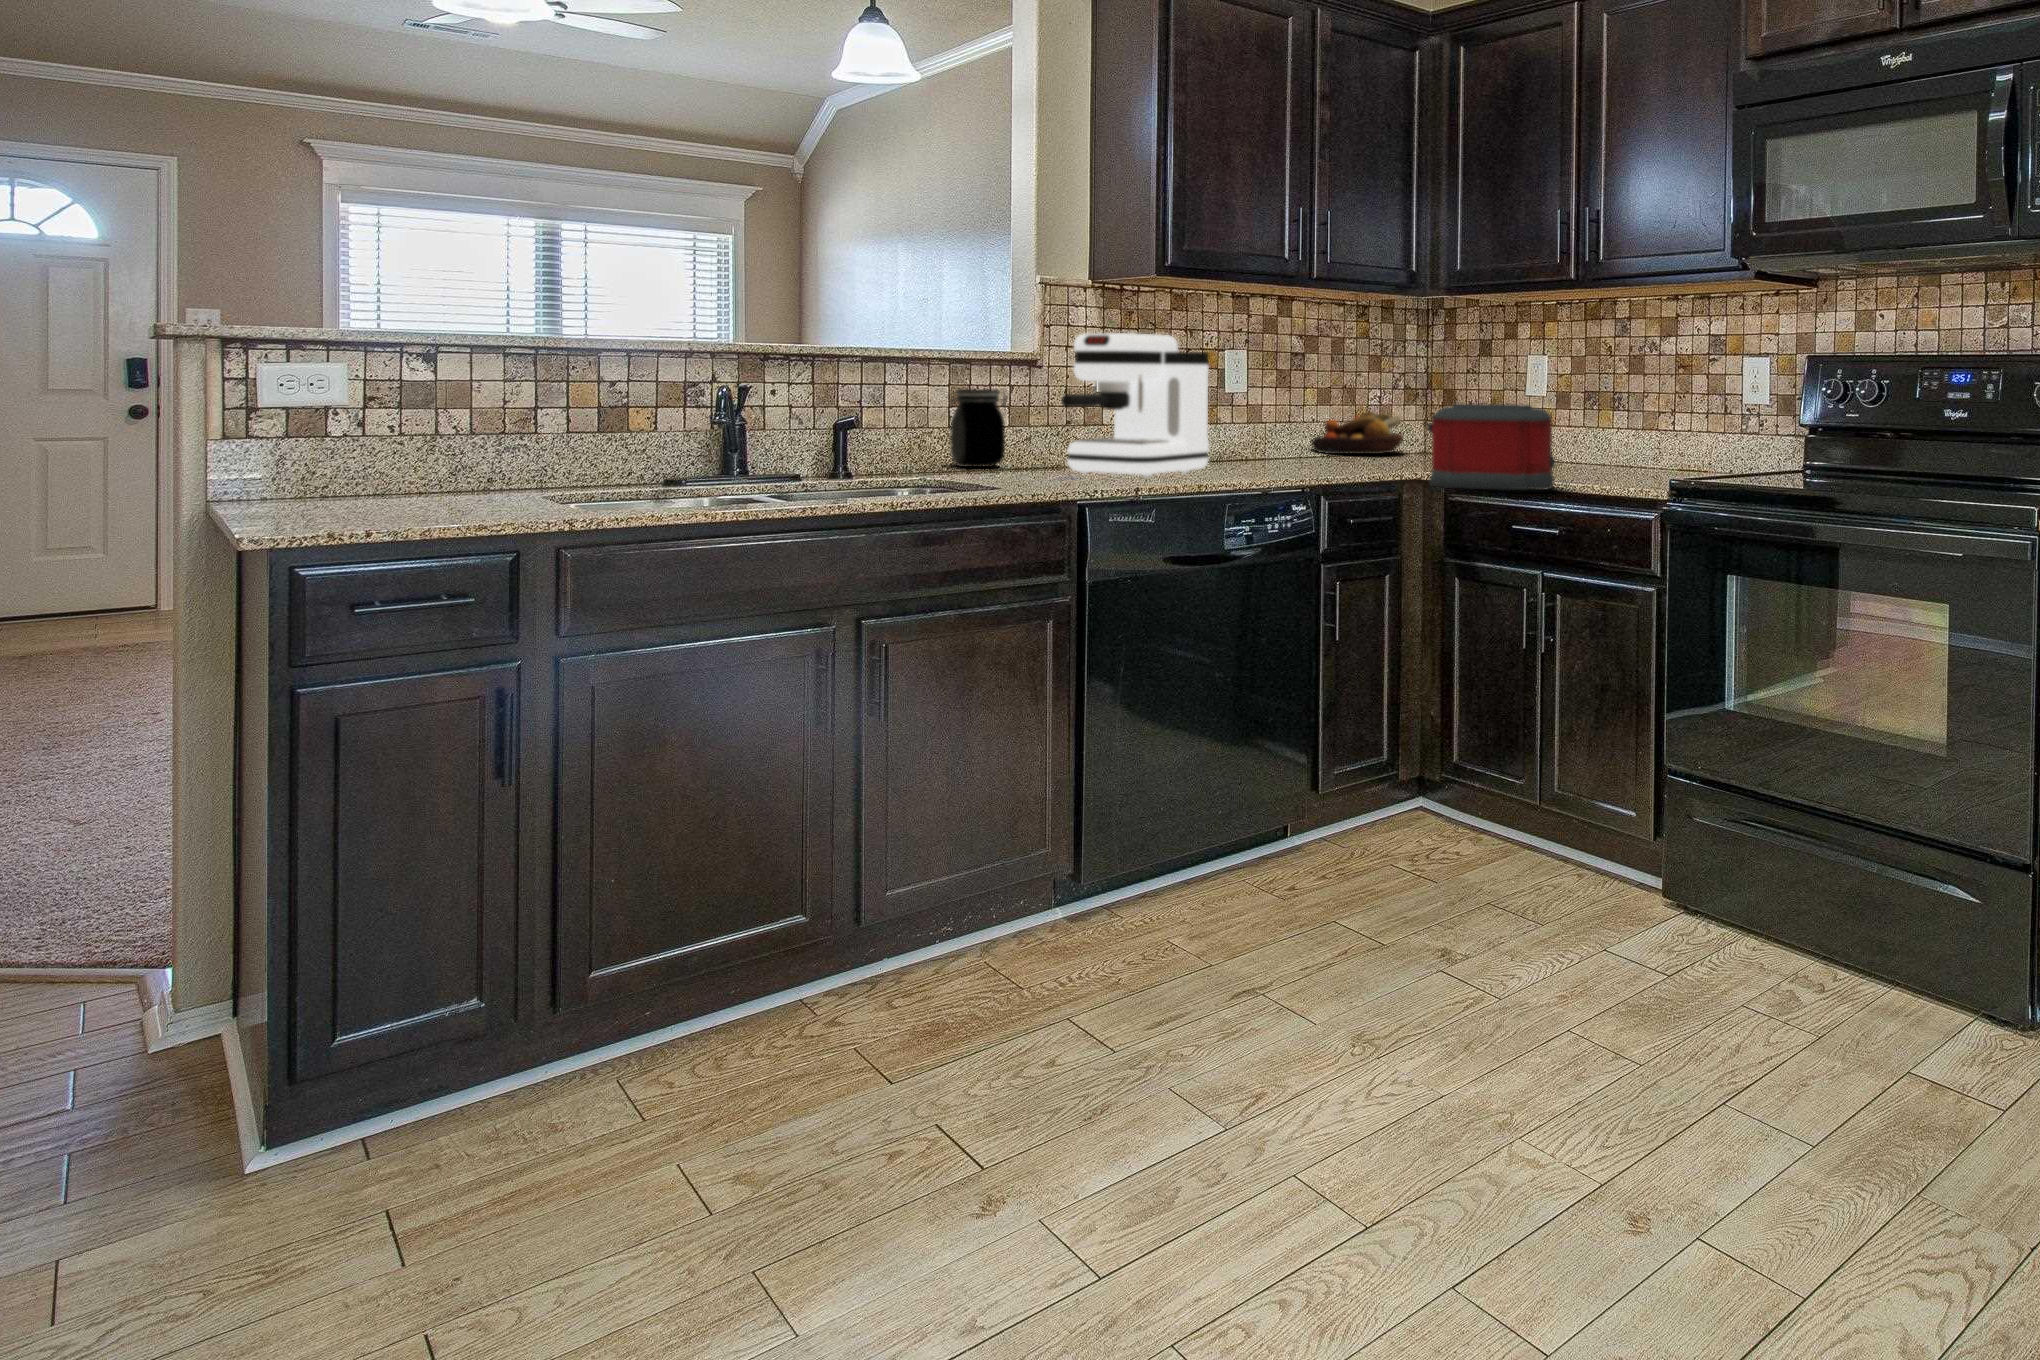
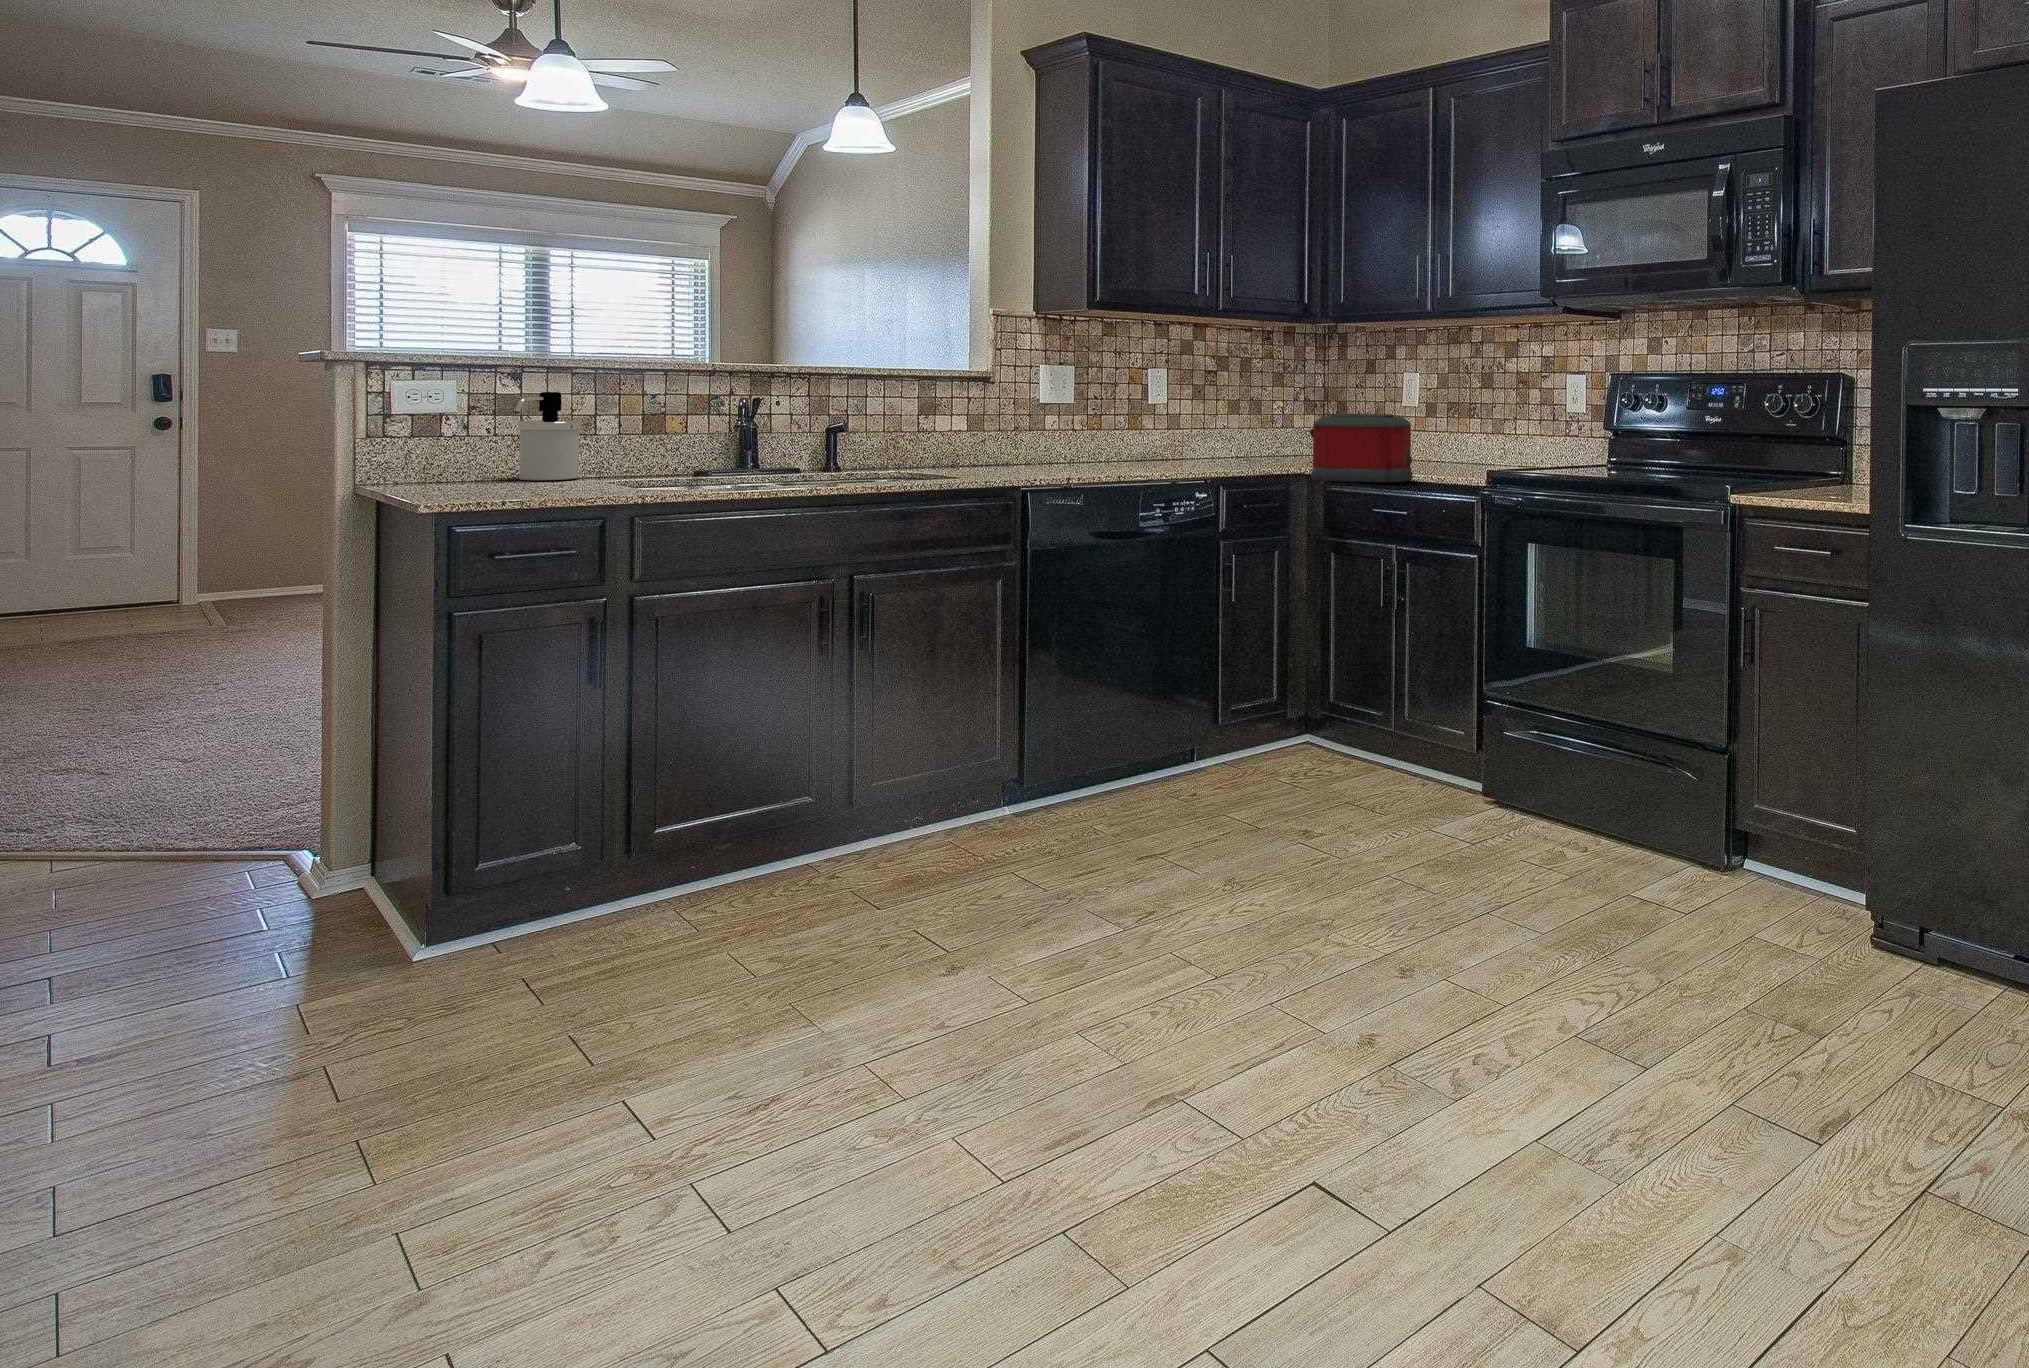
coffee maker: present [1061,333,1209,478] -> none [1010,357,1131,473]
soap dispenser: none [418,377,513,493] -> present [515,392,581,480]
jar: present [950,389,1007,467] -> none [918,402,967,465]
fruit bowl: present [1311,412,1403,454] -> none [1224,421,1304,457]

